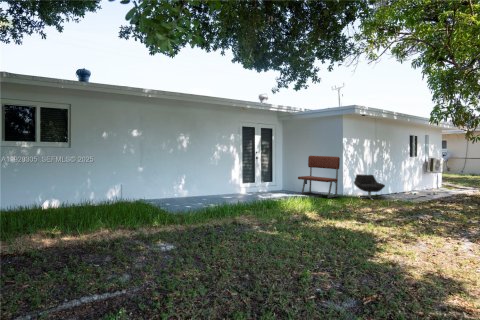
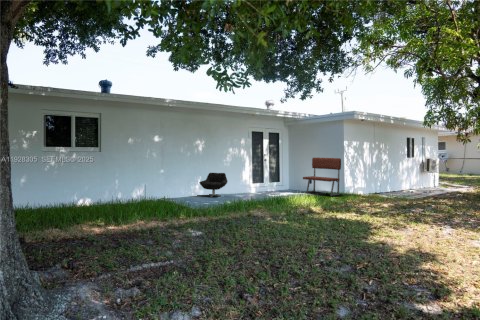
lounge chair: present [354,174,385,199] -> present [199,173,227,197]

